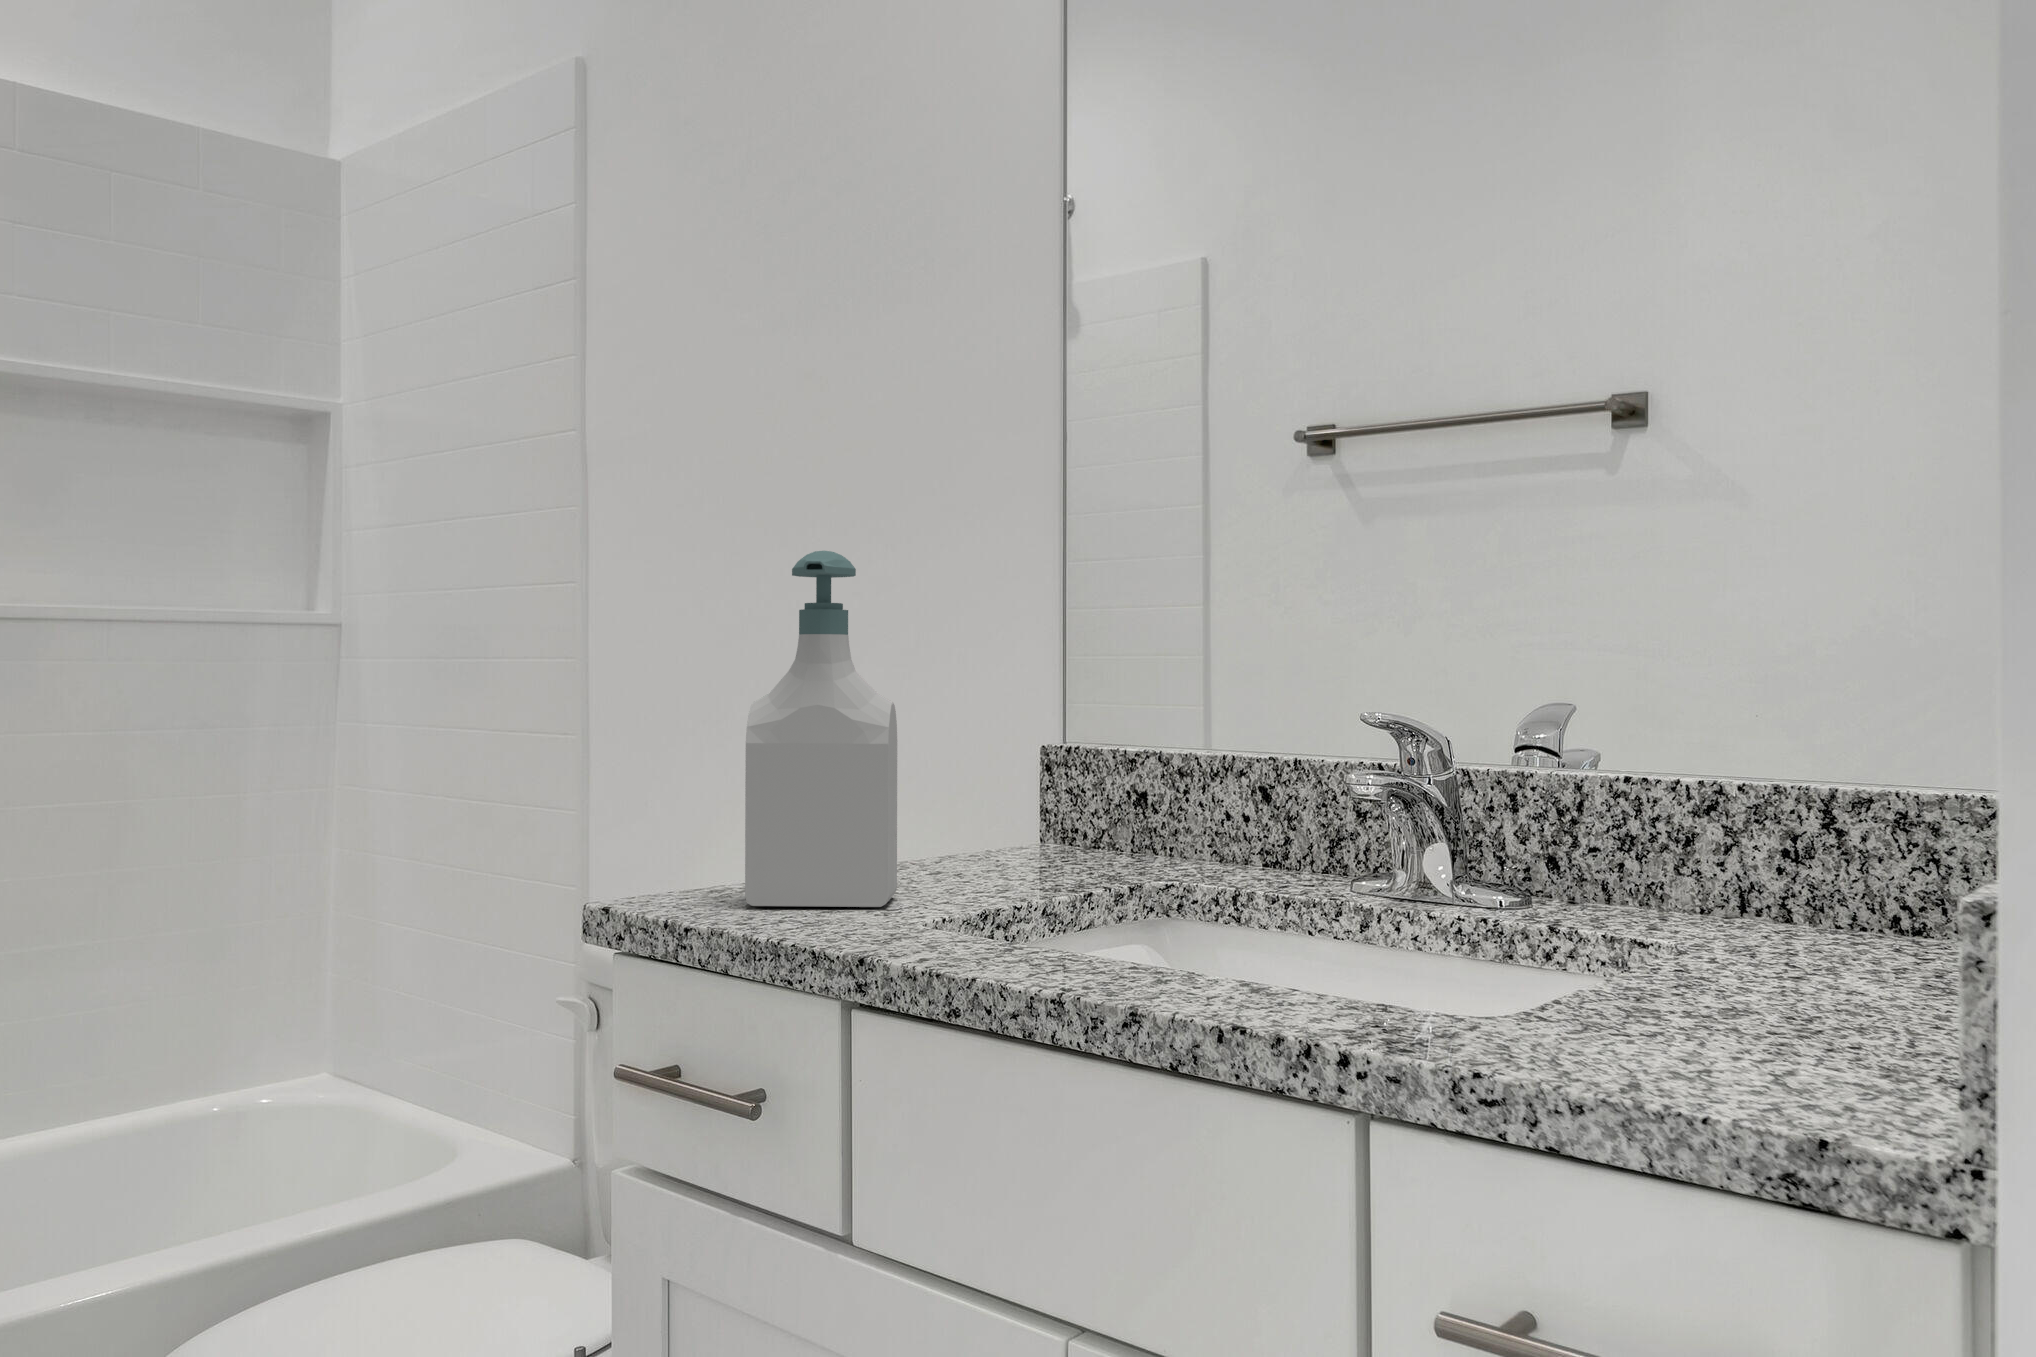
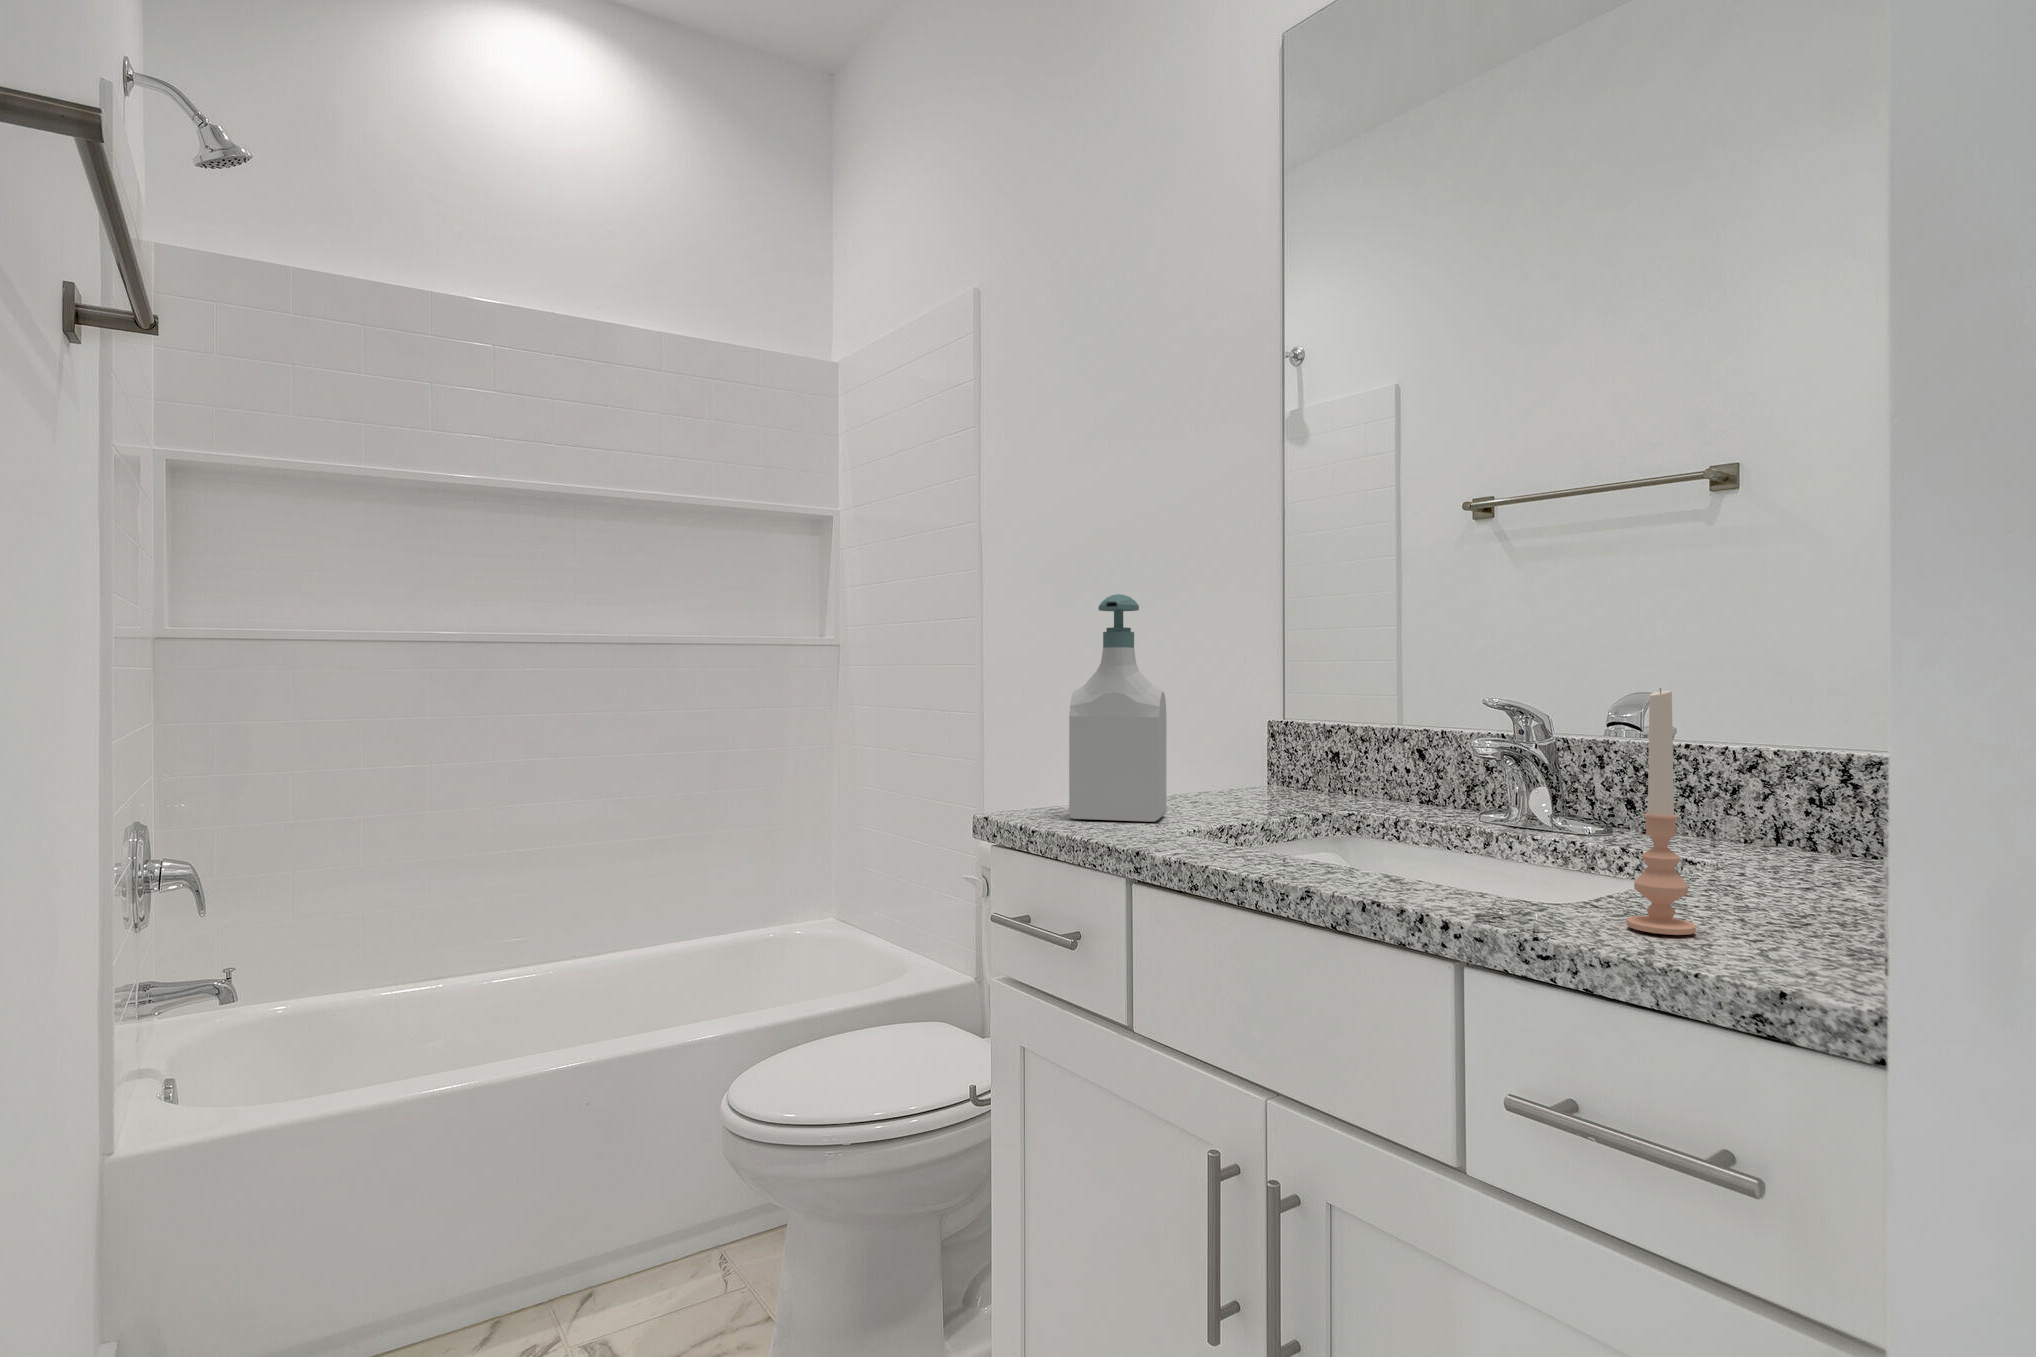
candle: none [1593,701,1686,1058] -> present [1627,688,1696,935]

